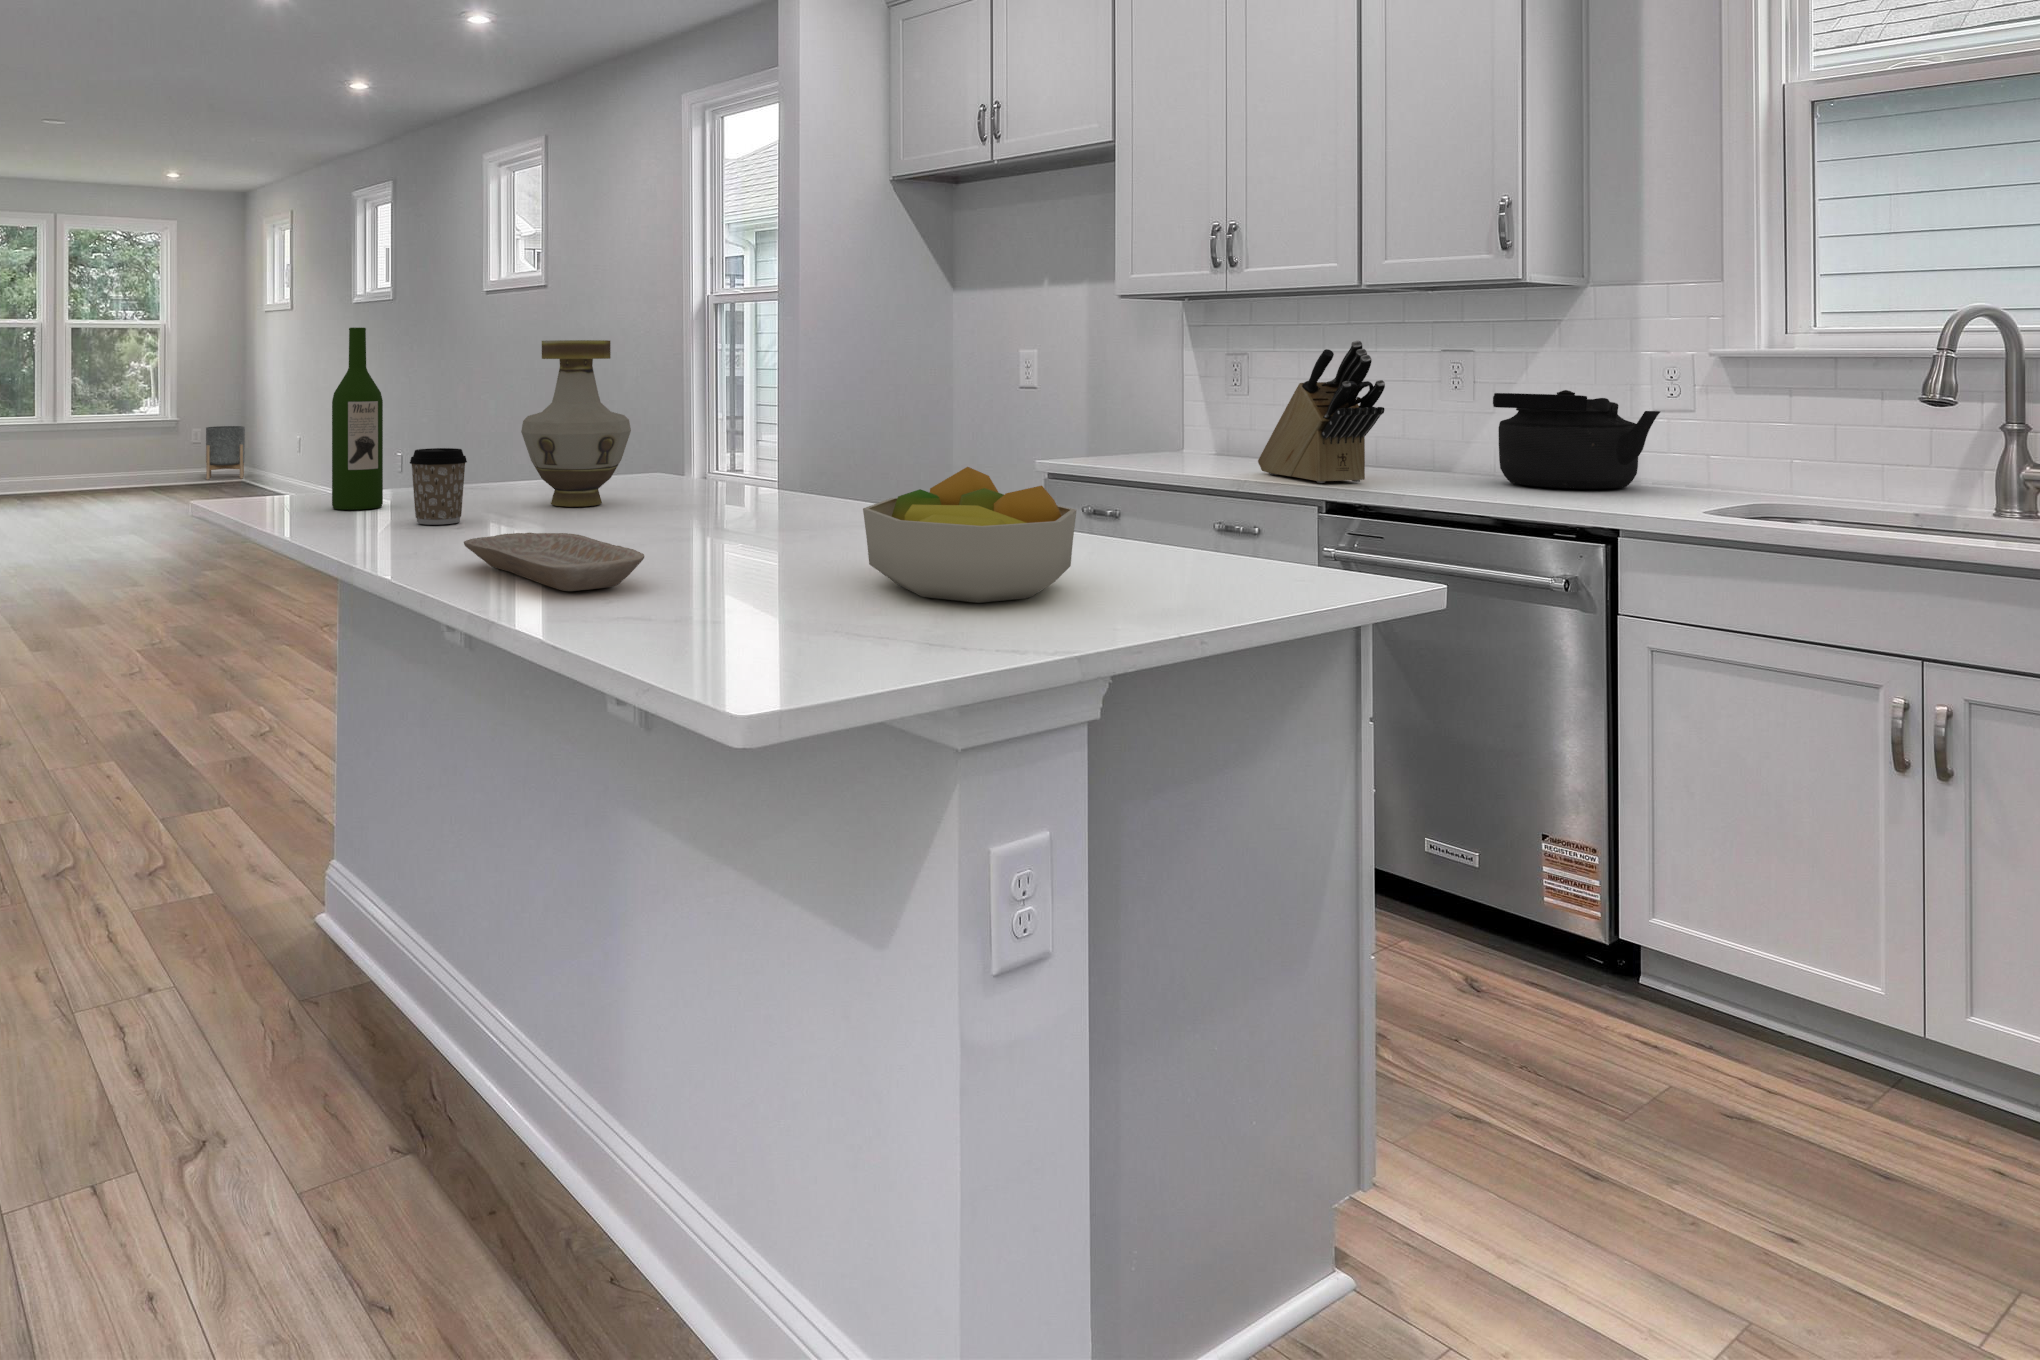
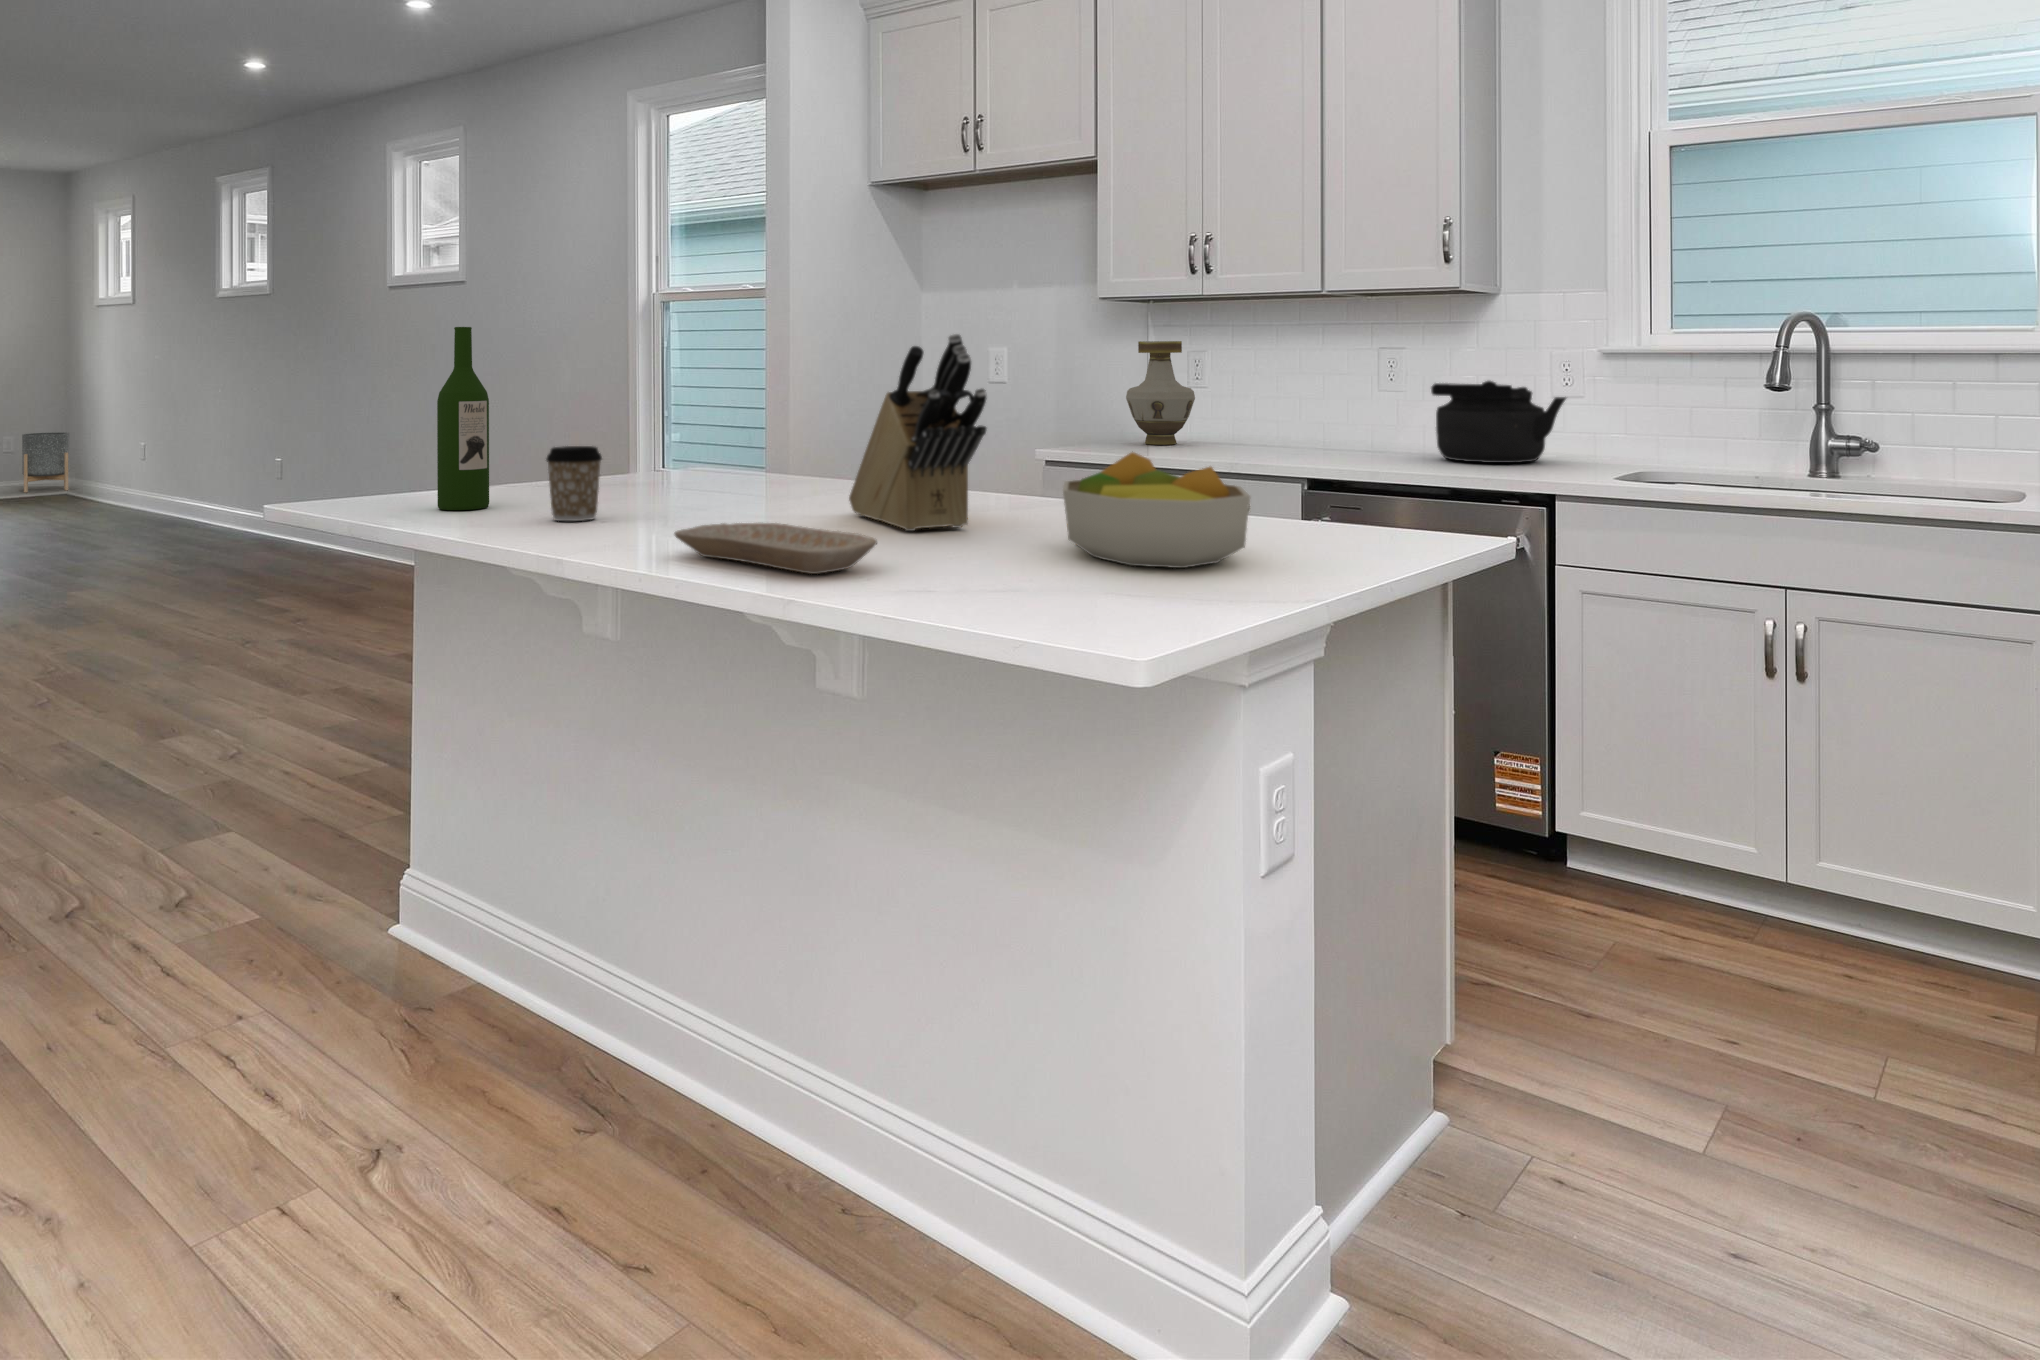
vase: present [521,340,631,507] -> present [1126,341,1195,445]
knife block: present [1258,341,1385,483] -> present [849,334,987,531]

